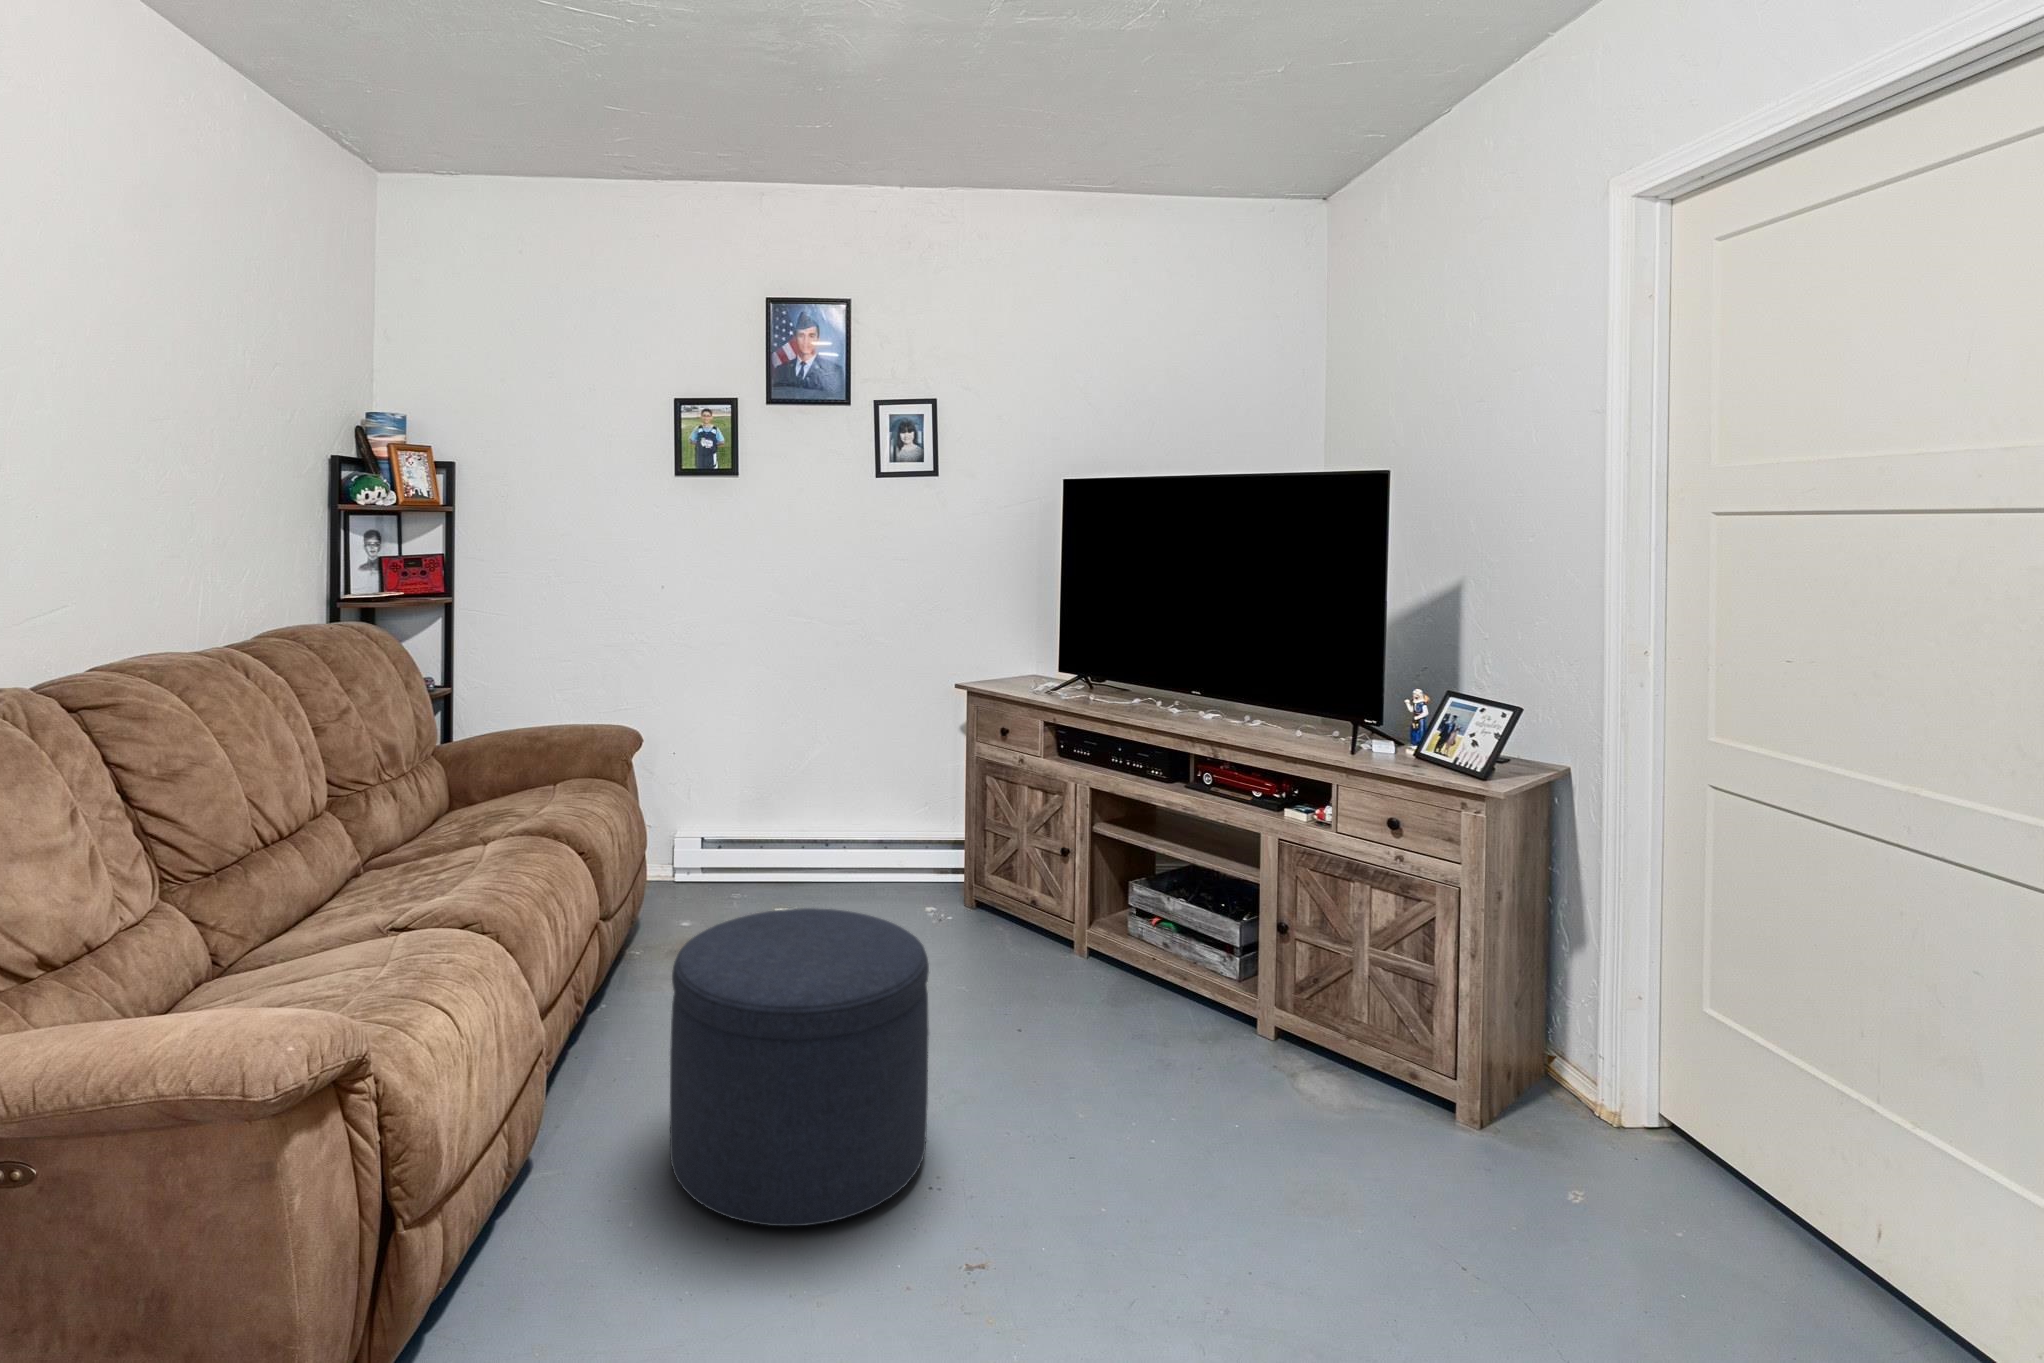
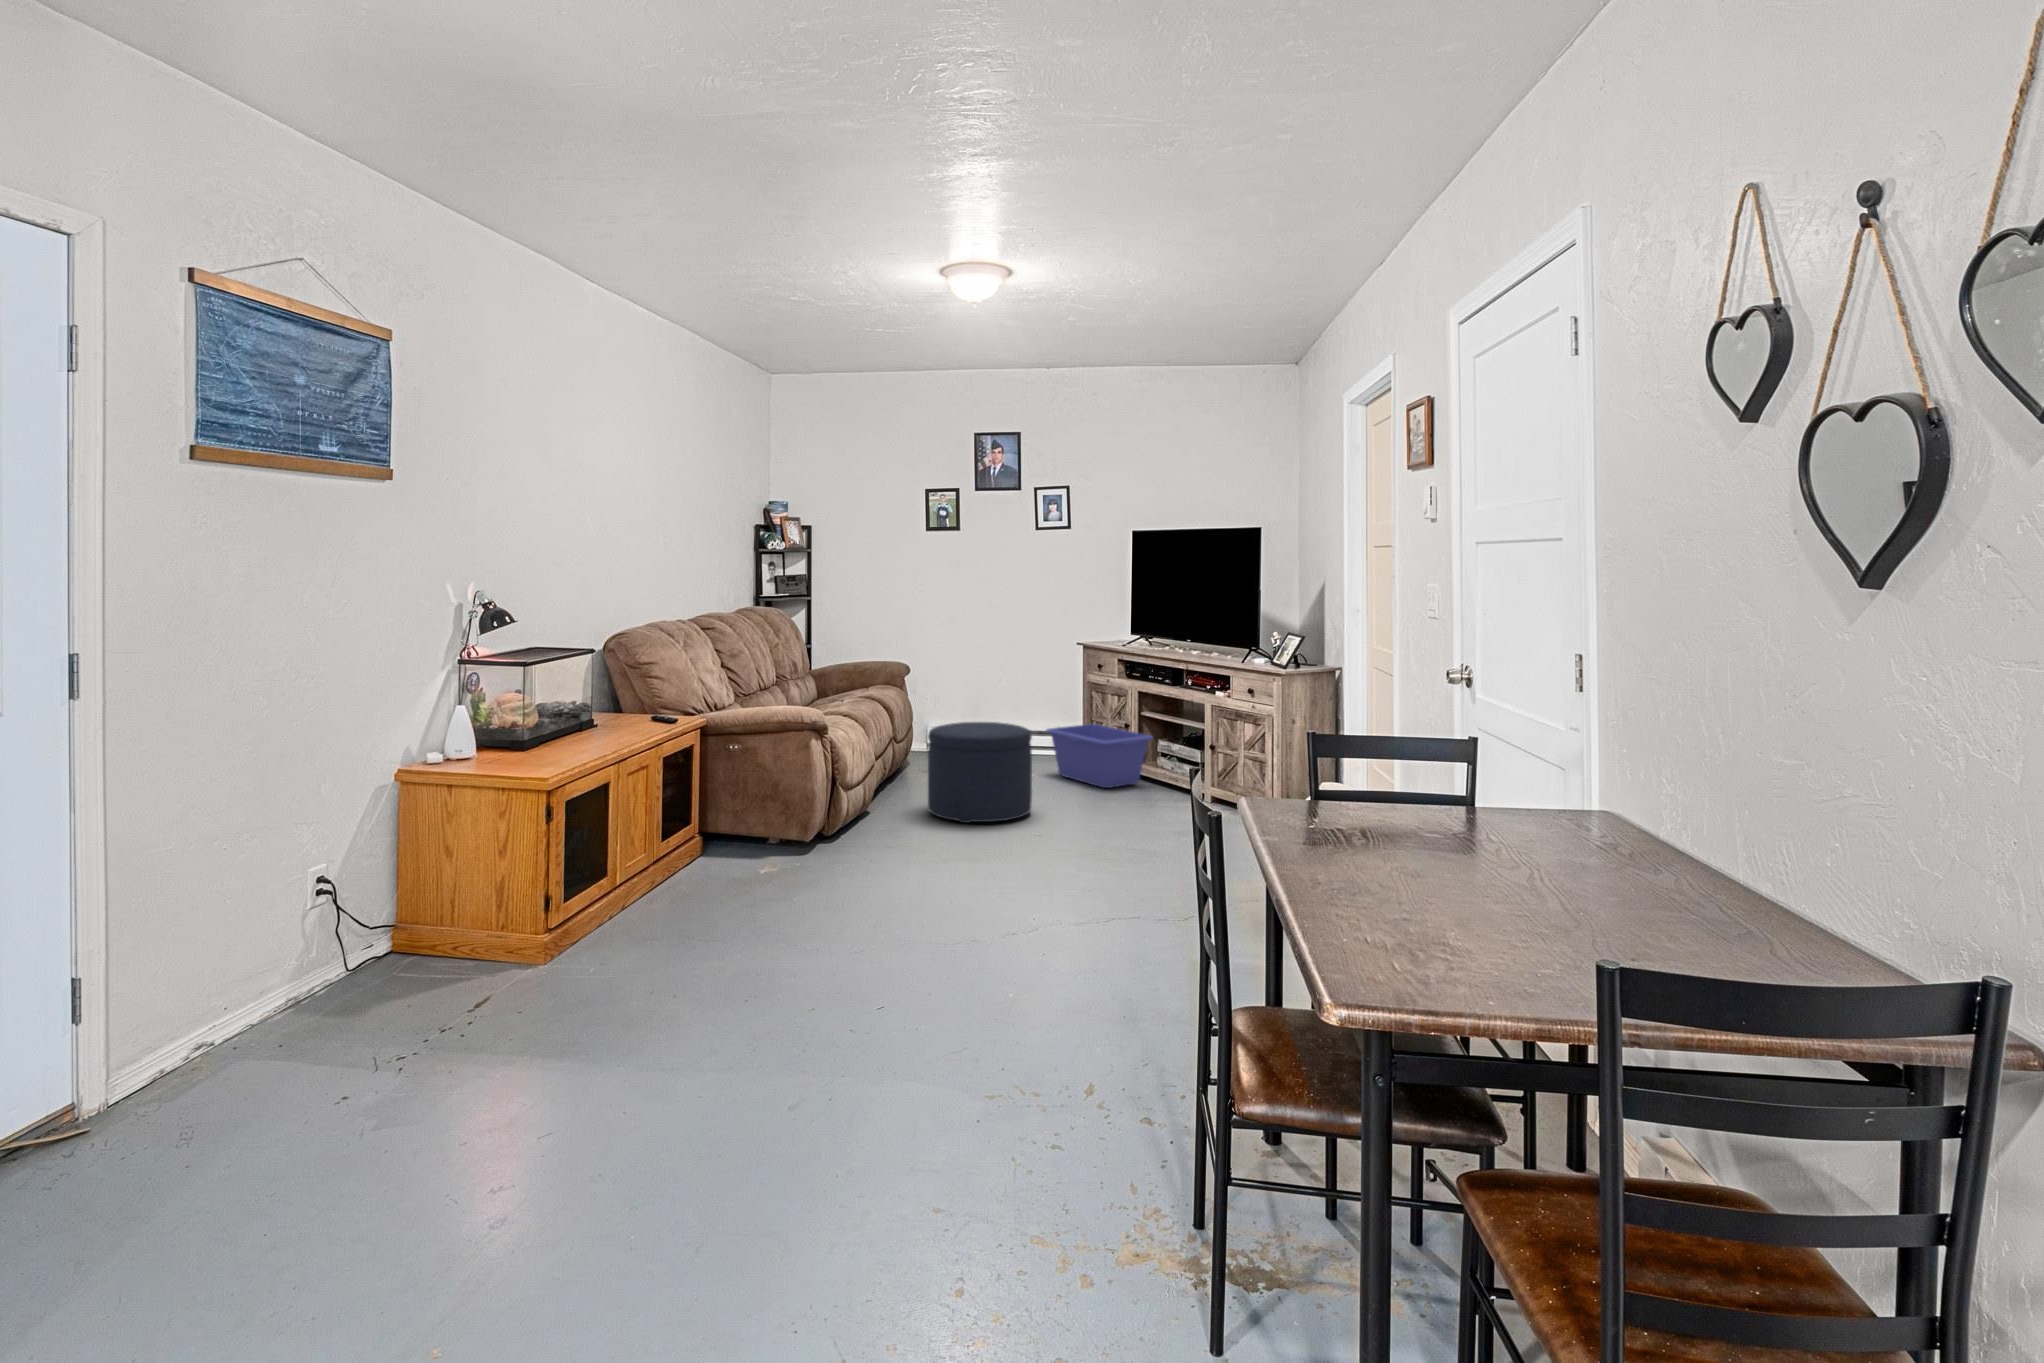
storage bin: none [912,842,1132,1001] -> present [1046,724,1153,788]

